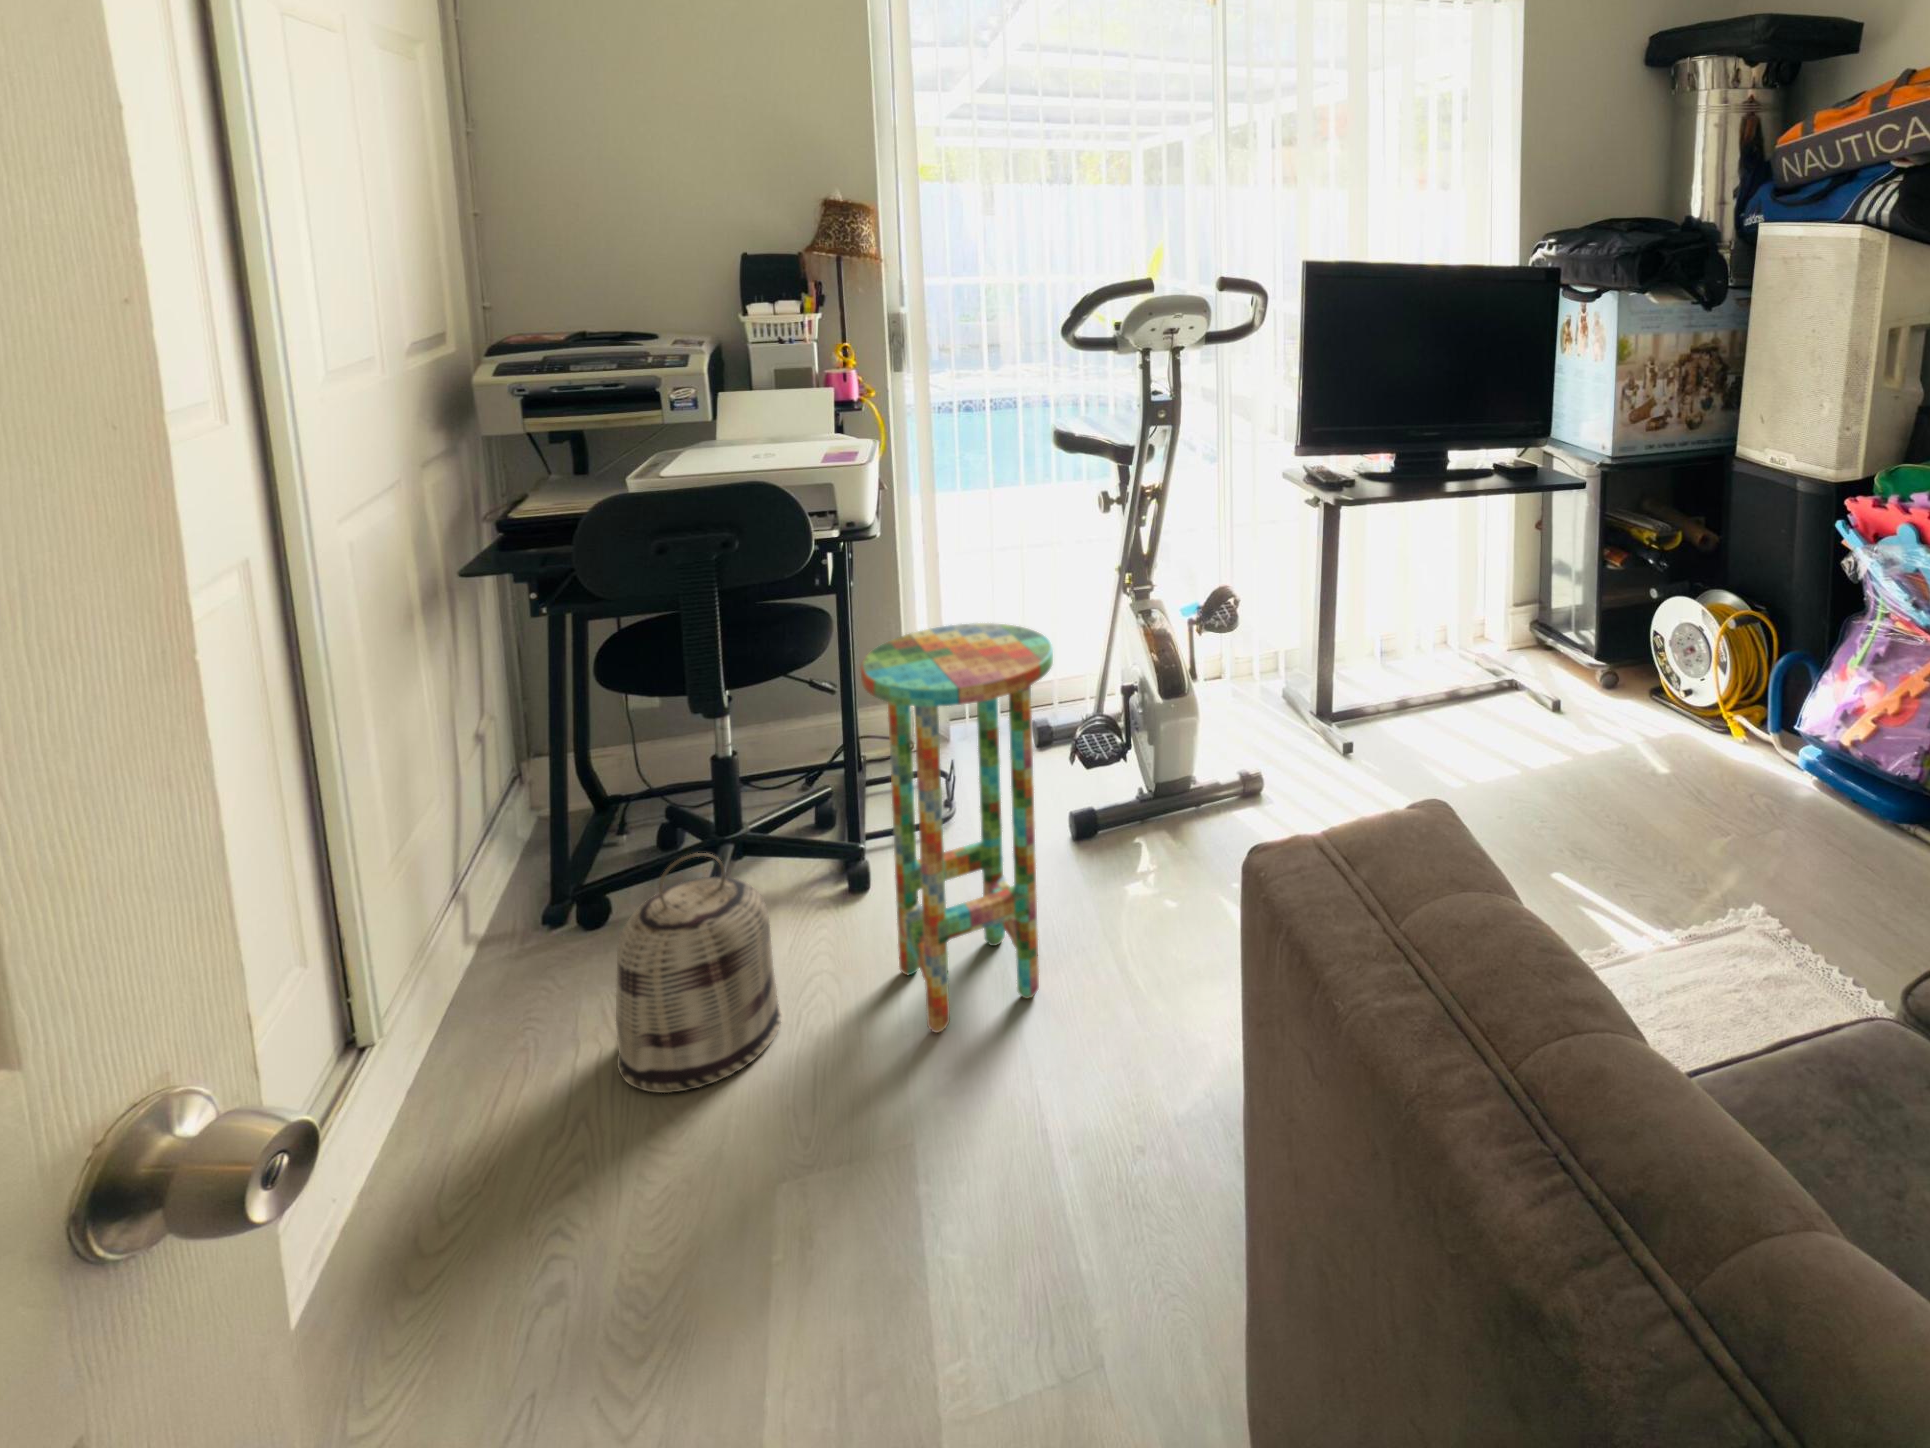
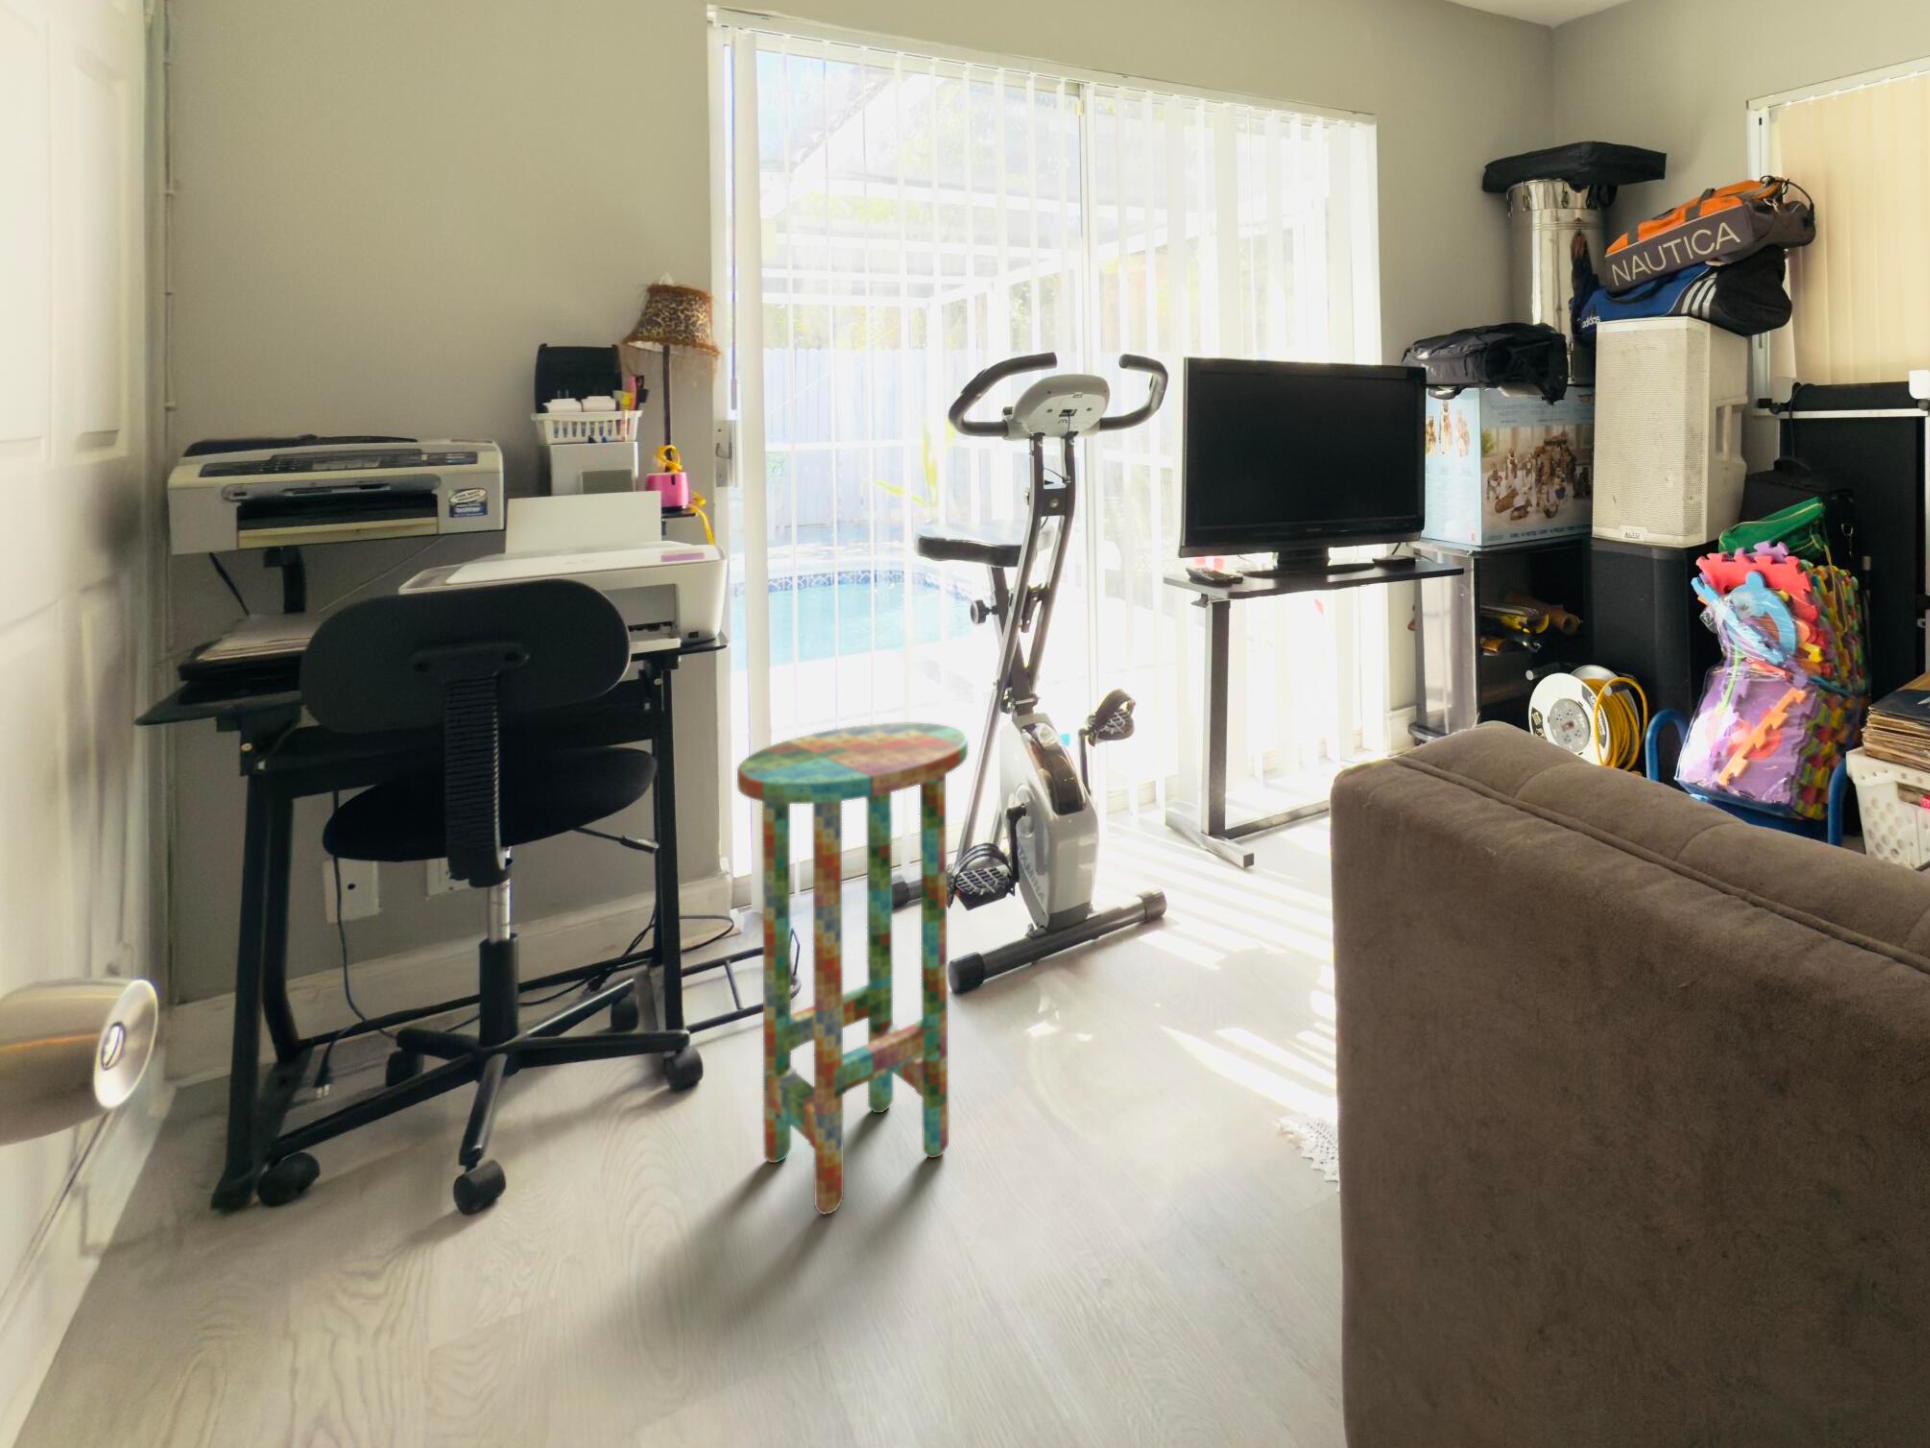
basket: present [616,853,781,1093] -> none [374,1029,612,1362]

